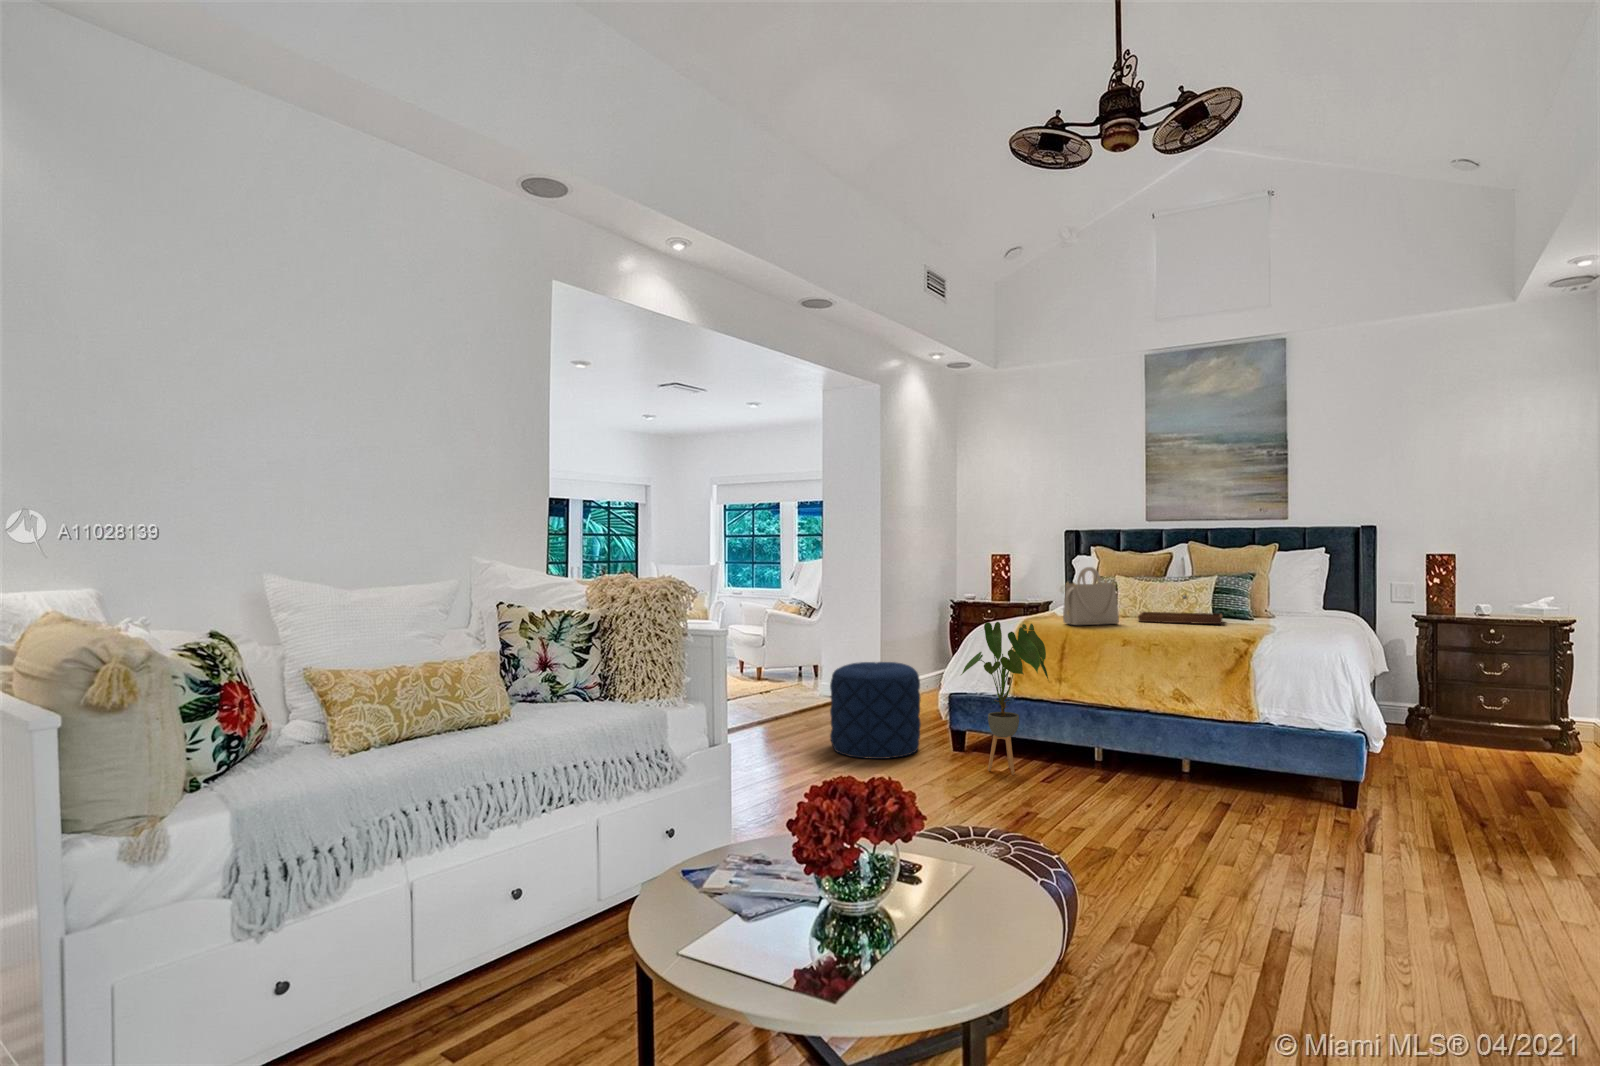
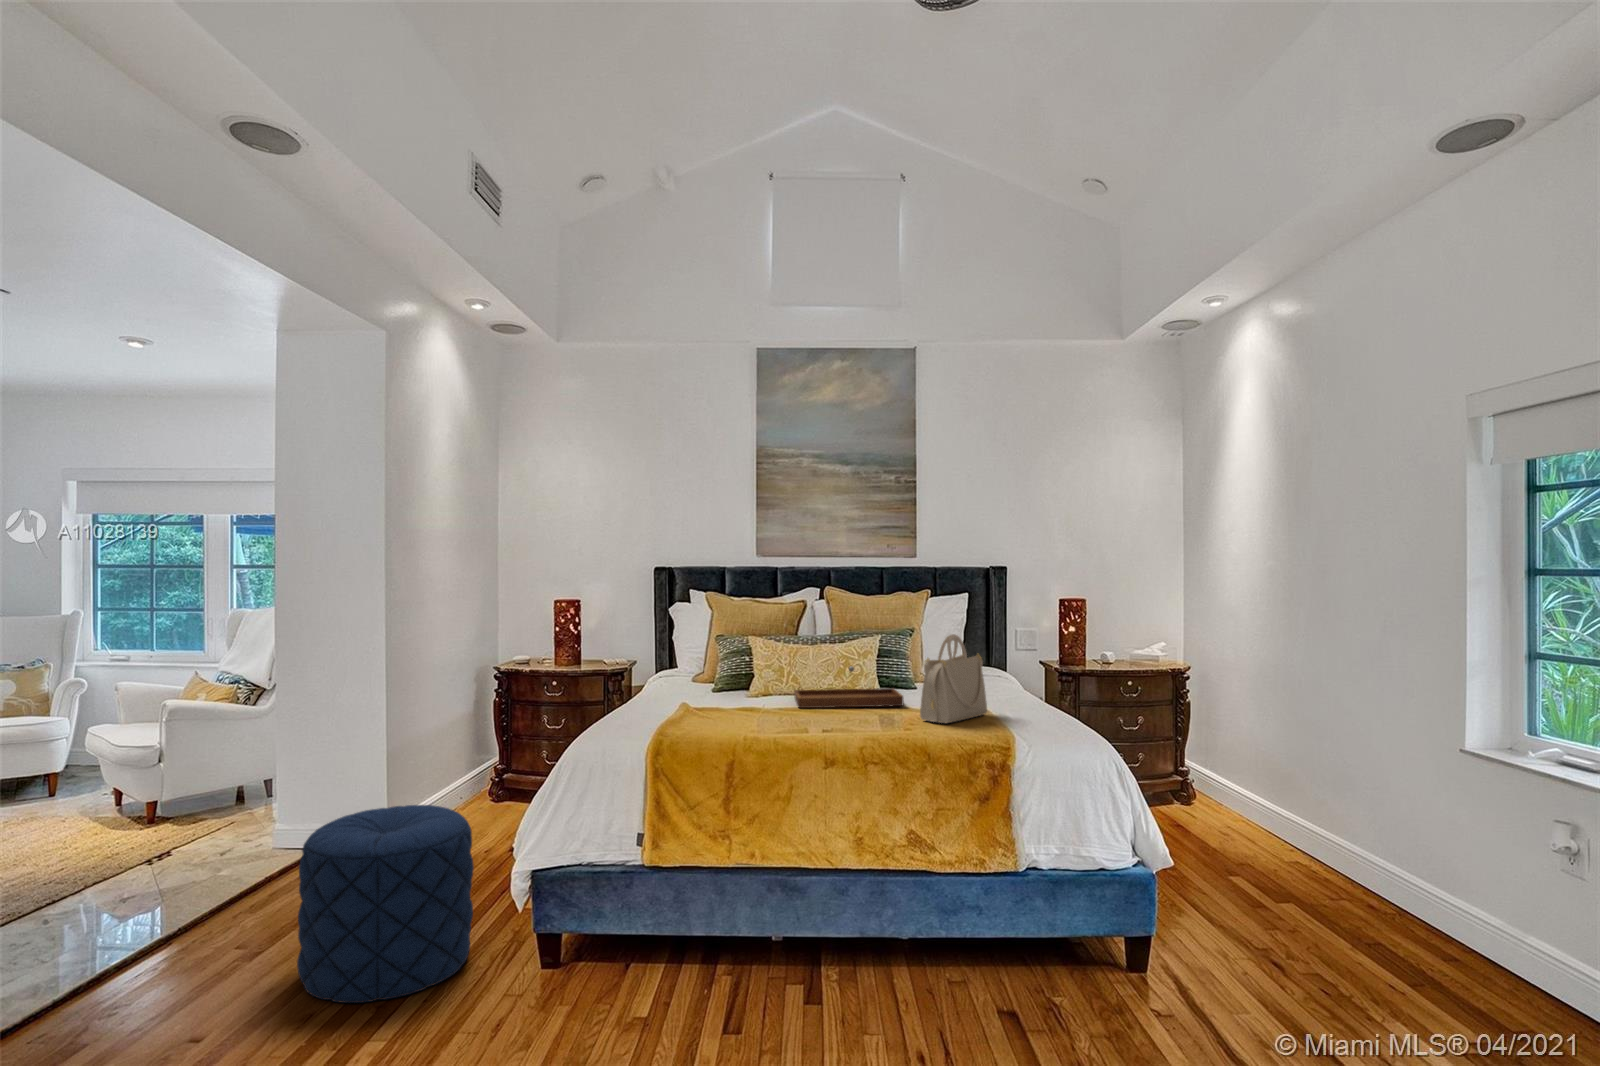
handbag: present [1063,567,1119,625] -> present [920,634,987,723]
house plant: present [961,622,1048,775] -> none [555,731,700,989]

